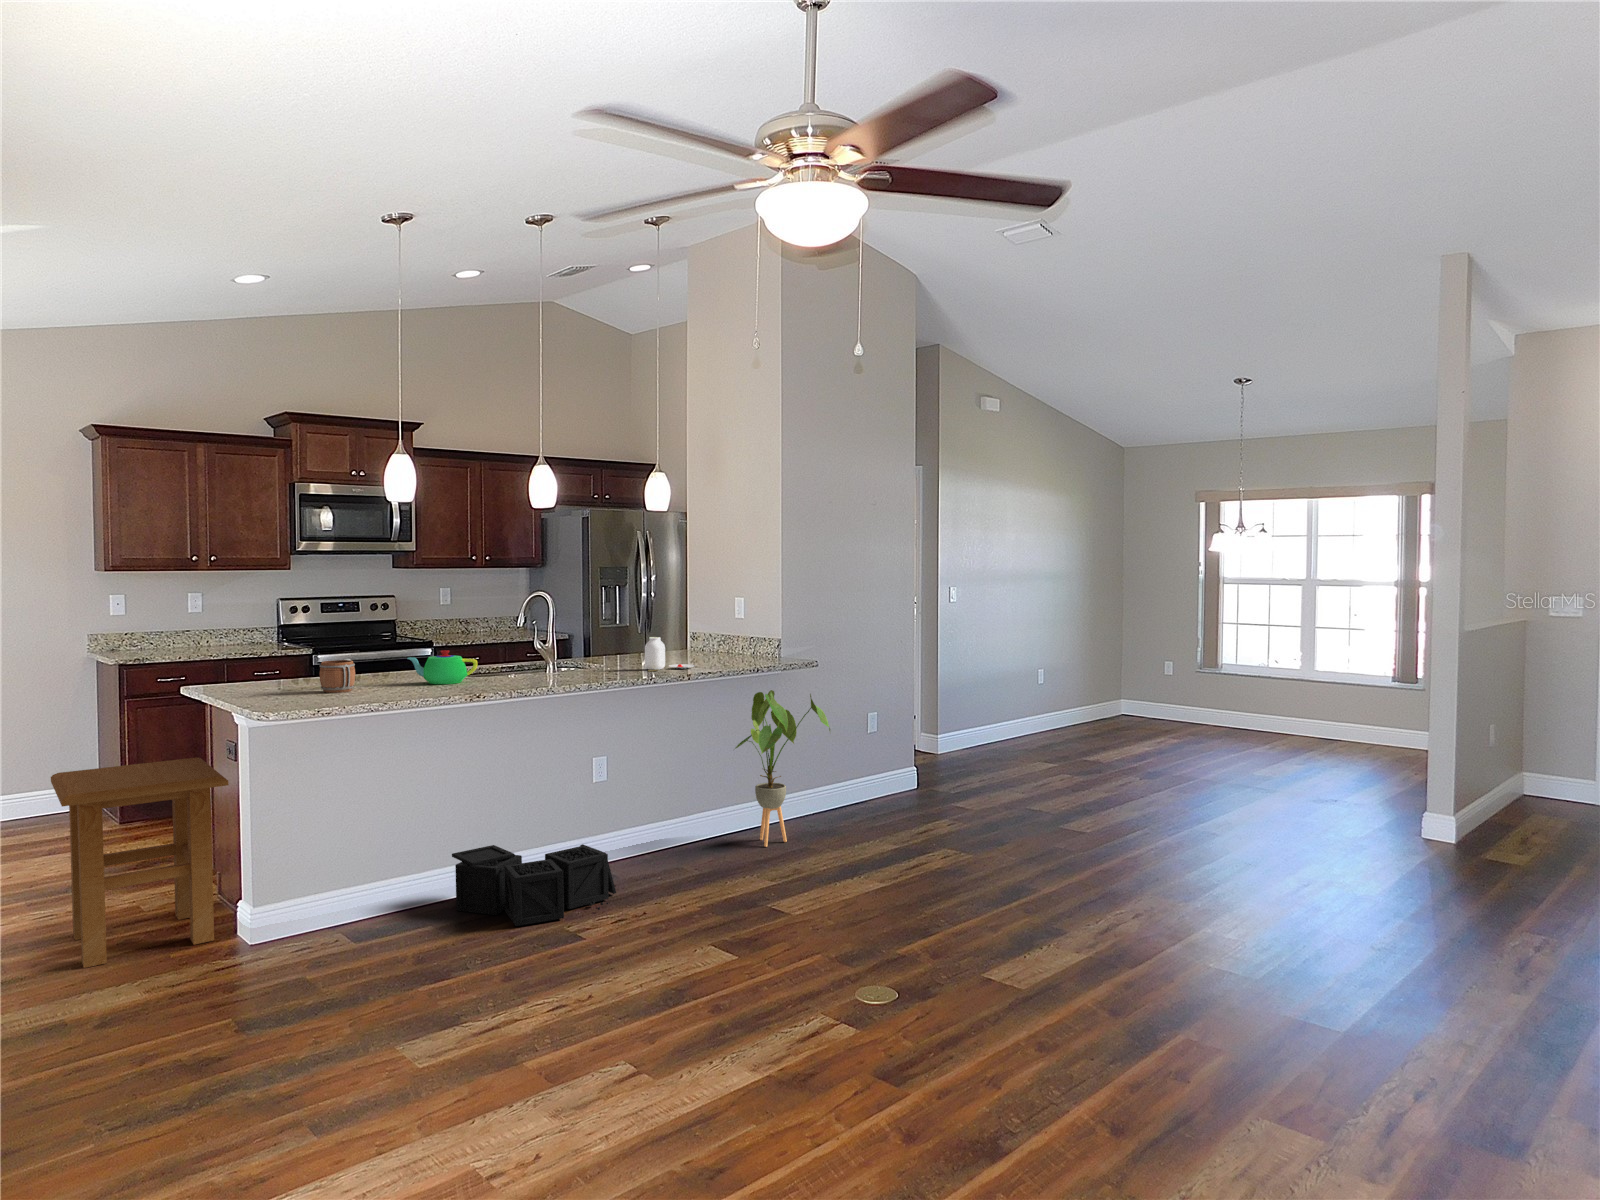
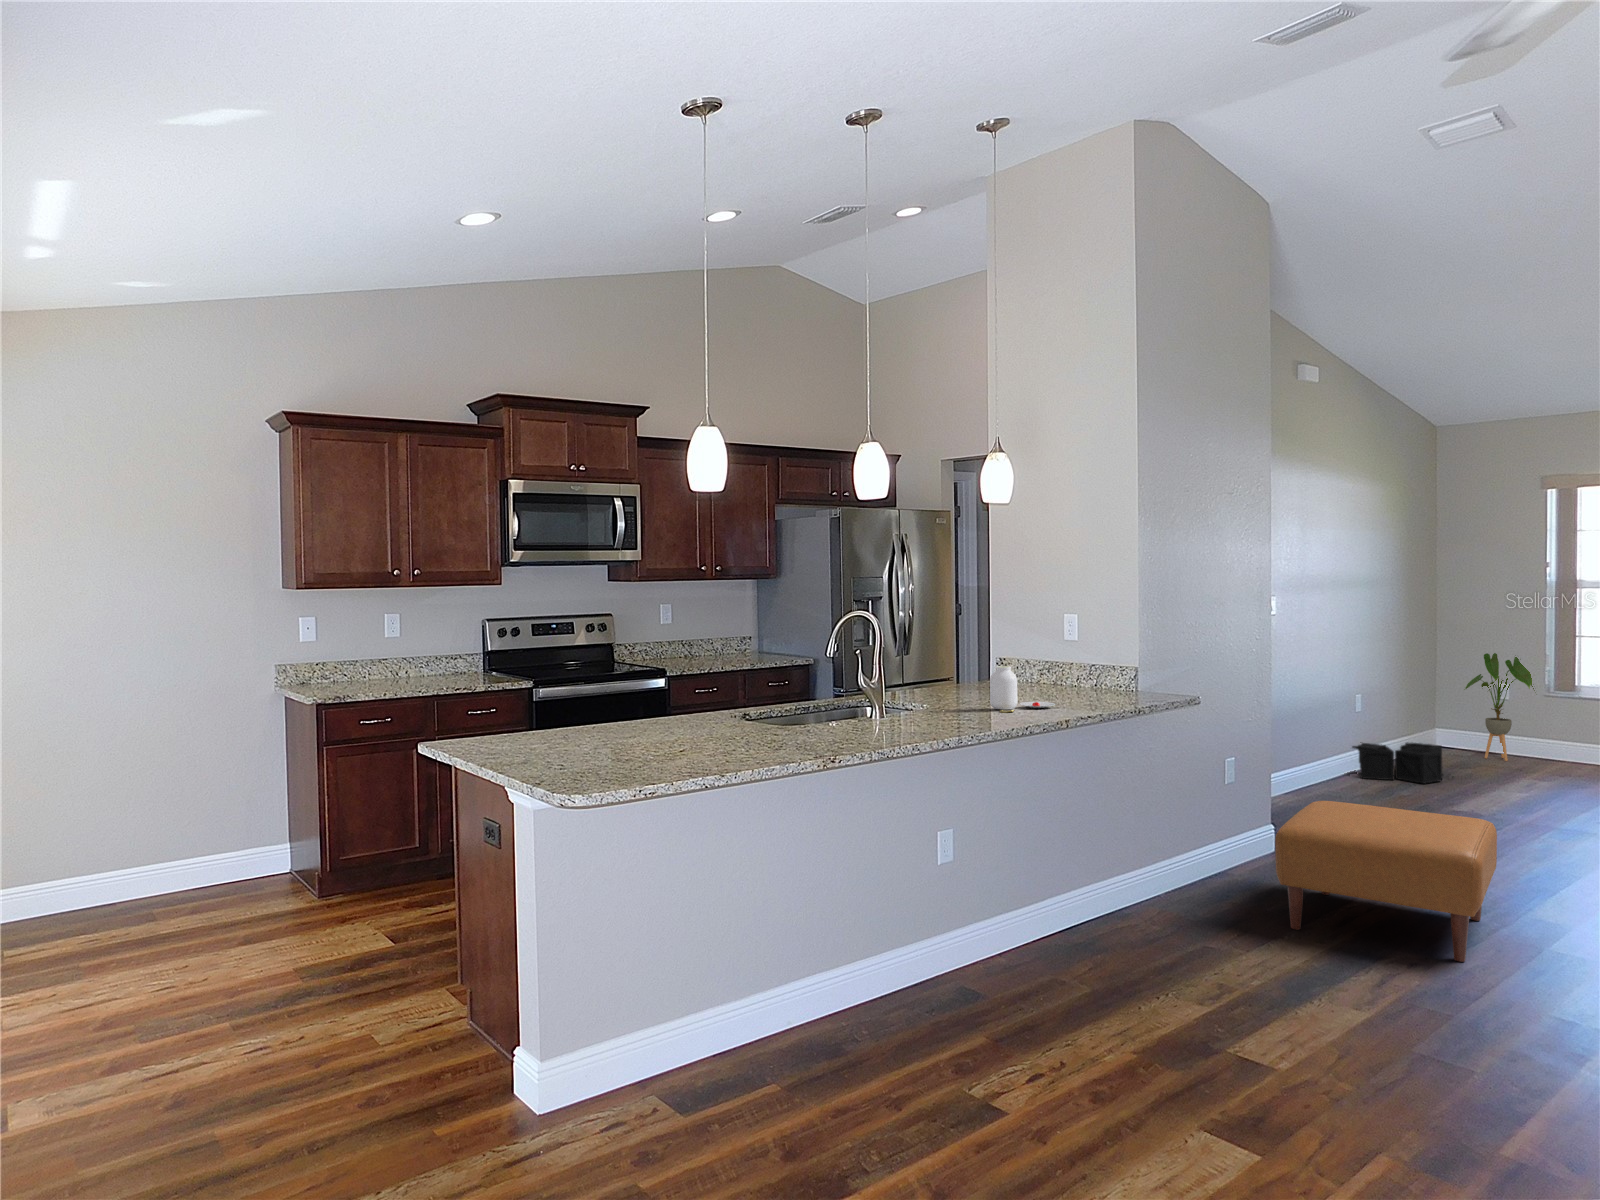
teapot: present [407,650,477,684] -> none [708,688,798,735]
mug: present [320,658,355,693] -> none [607,701,652,750]
house plant: present [735,690,830,847] -> present [1464,653,1536,761]
ottoman: none [868,743,1032,851] -> present [1275,801,1497,962]
side table: present [51,757,229,968] -> none [265,837,507,1159]
storage bin: present [452,844,616,926] -> present [1352,743,1443,784]

